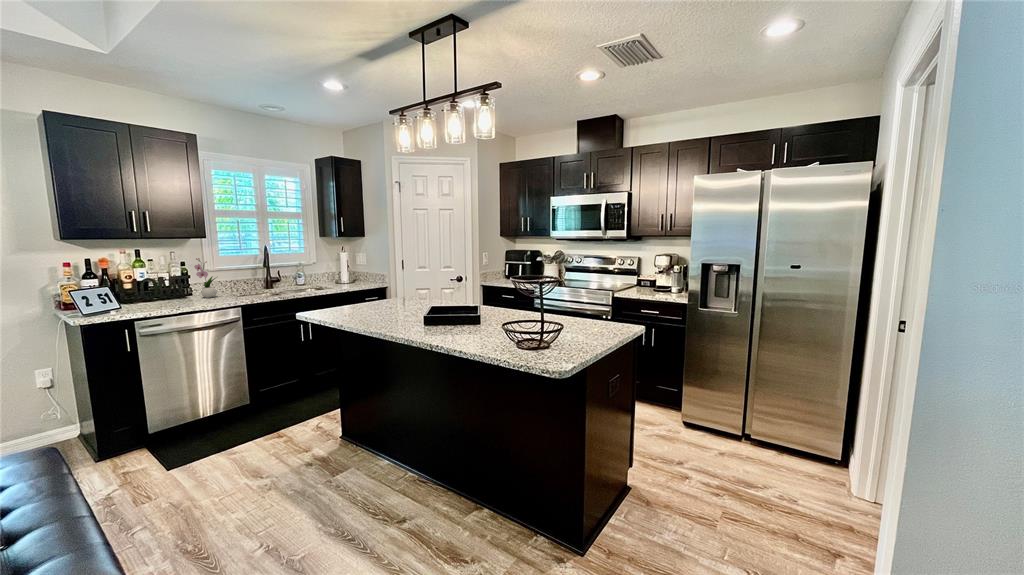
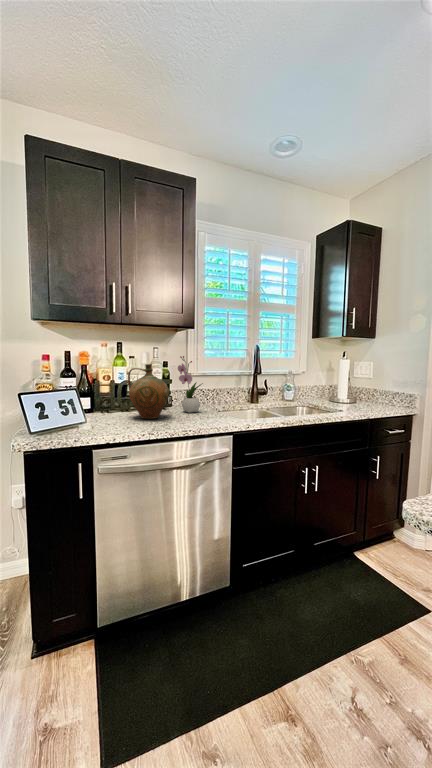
ceramic jug: none [151,266,189,303] -> present [128,364,169,419]

